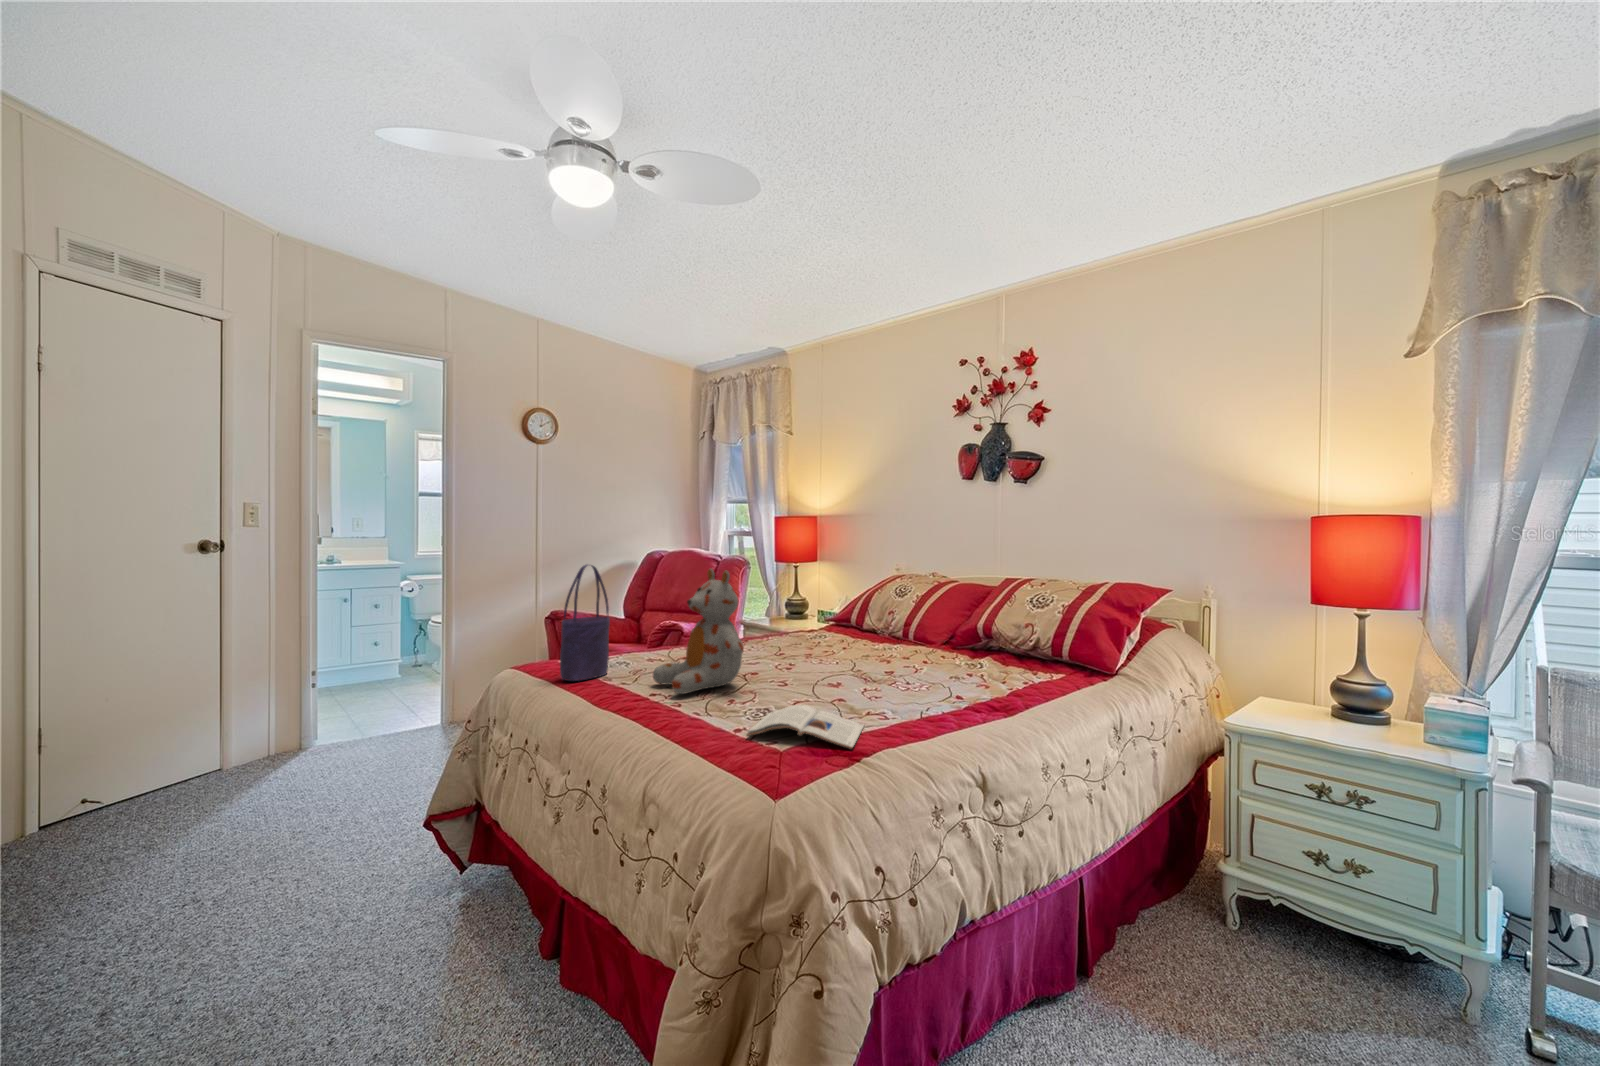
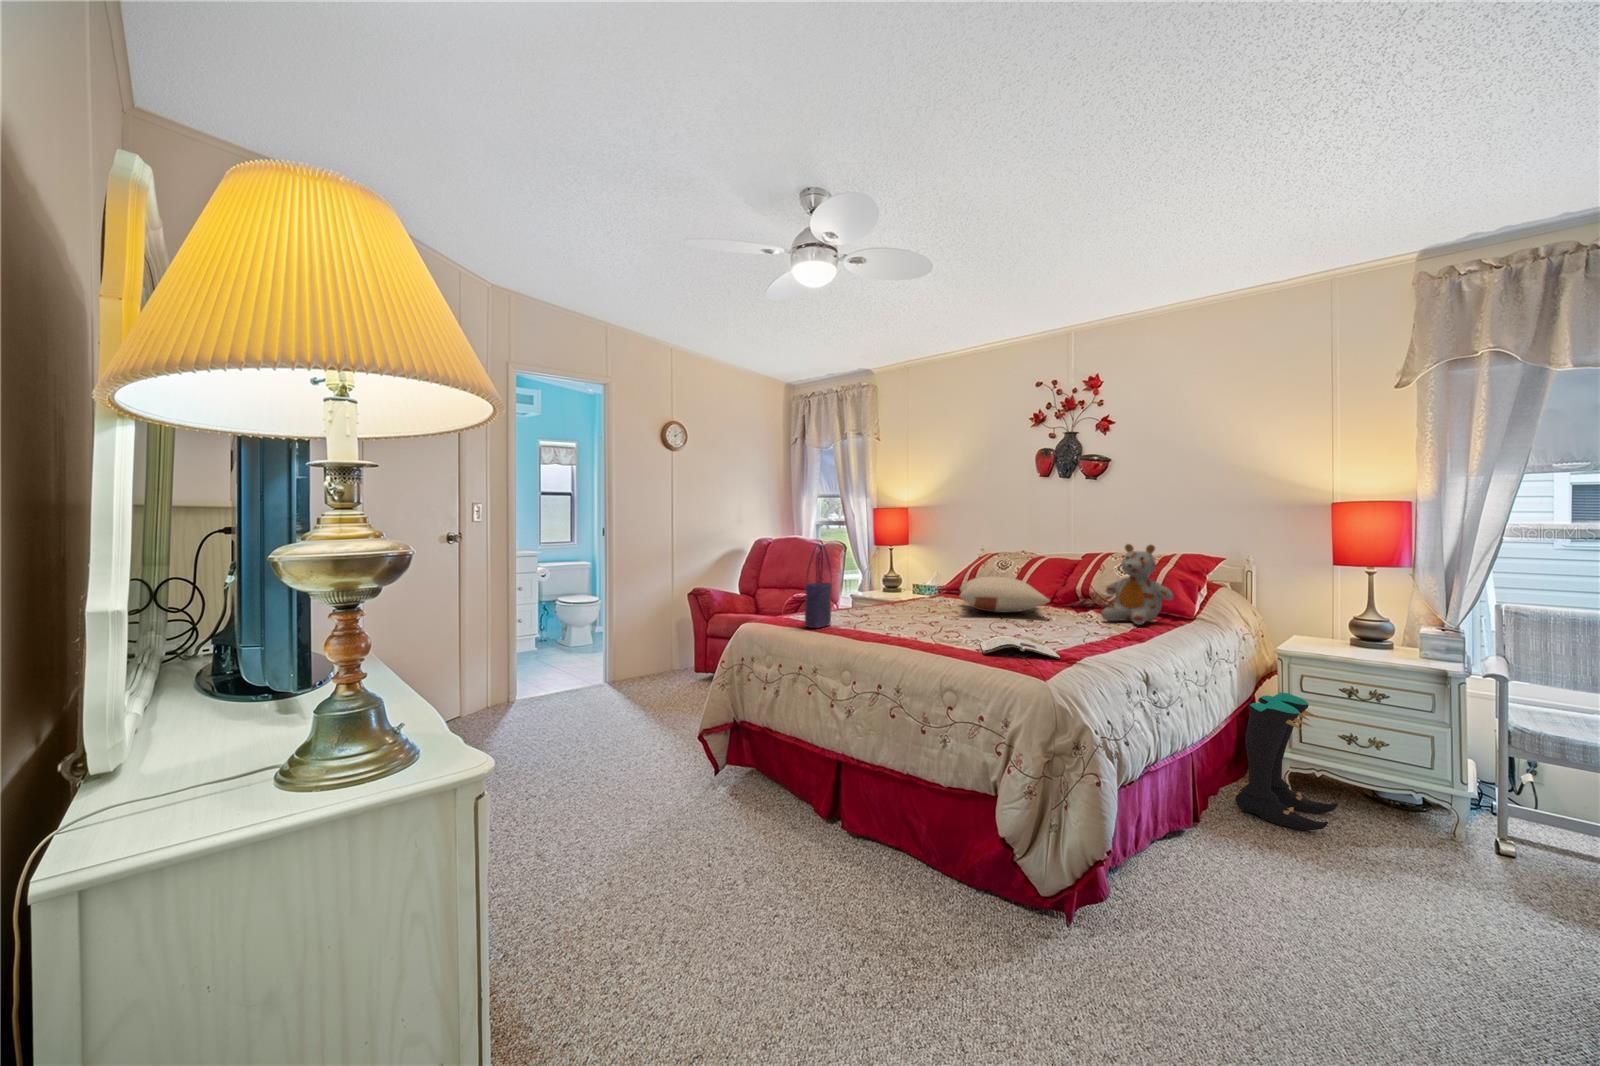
stuffed bear: present [653,569,744,694] -> present [1101,544,1174,625]
pillow: none [802,609,927,658] -> present [960,576,1050,613]
boots: none [1146,784,1299,1001] -> present [1230,692,1337,830]

